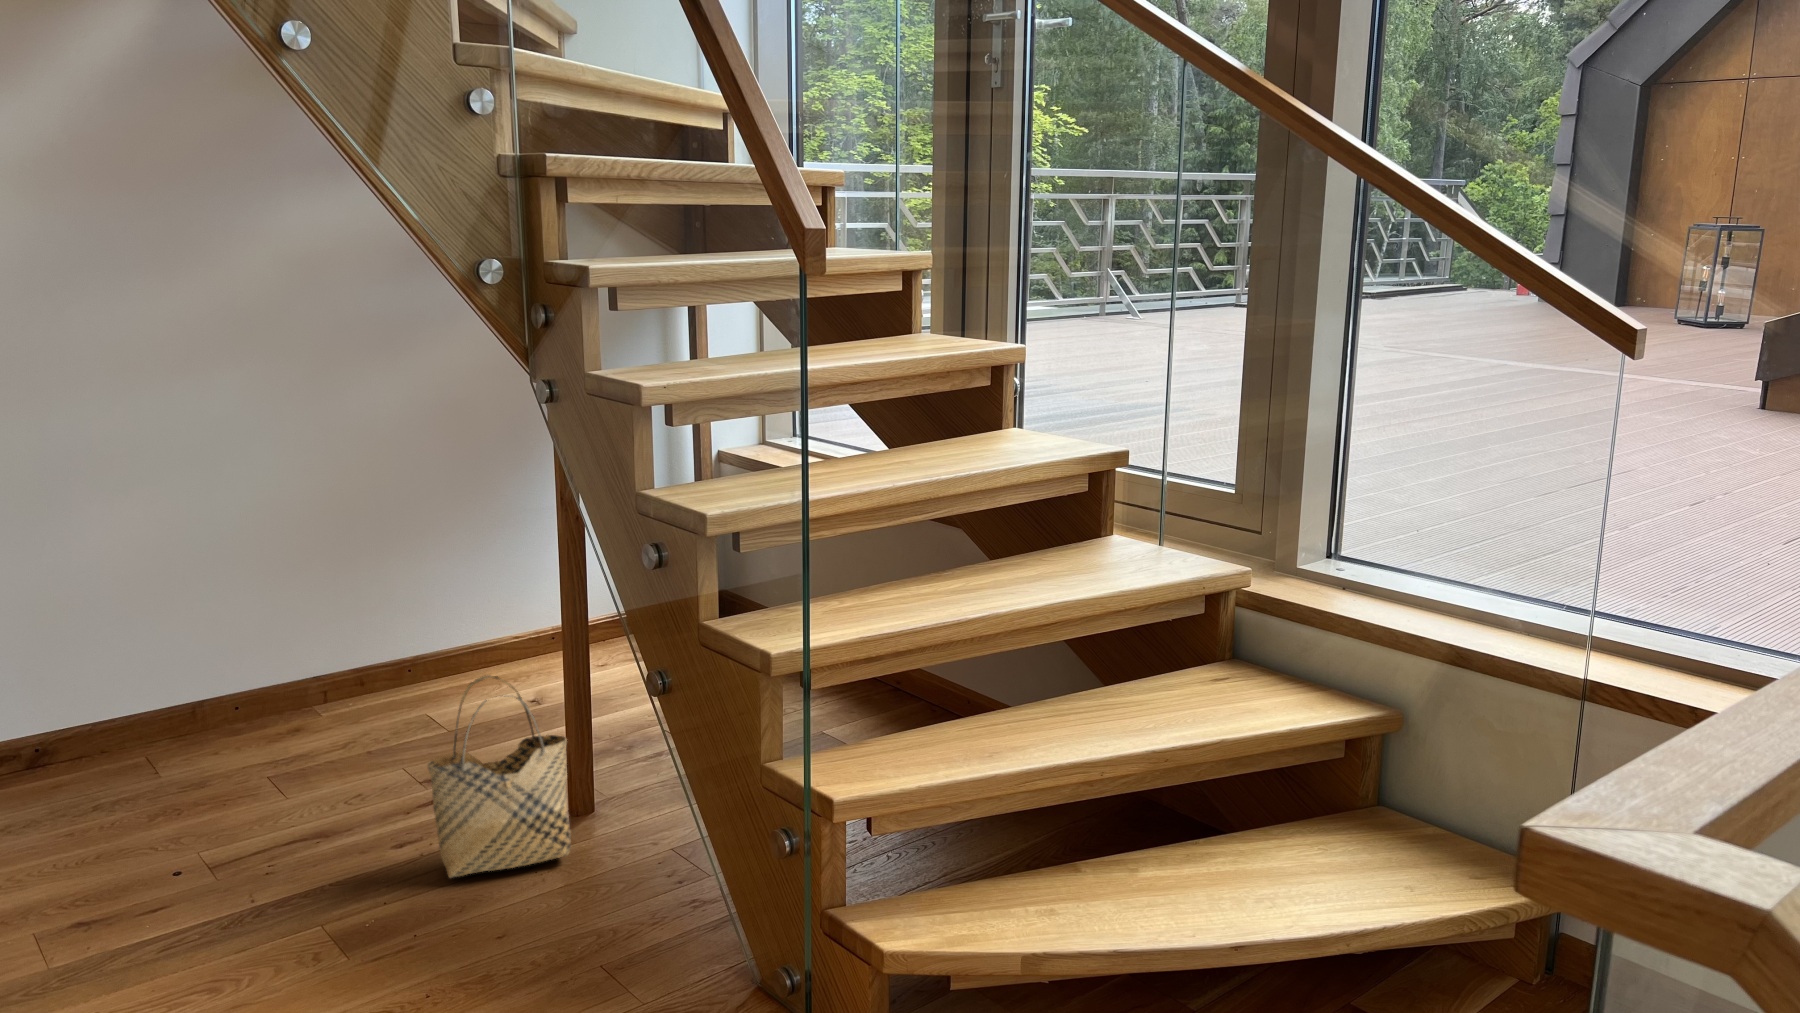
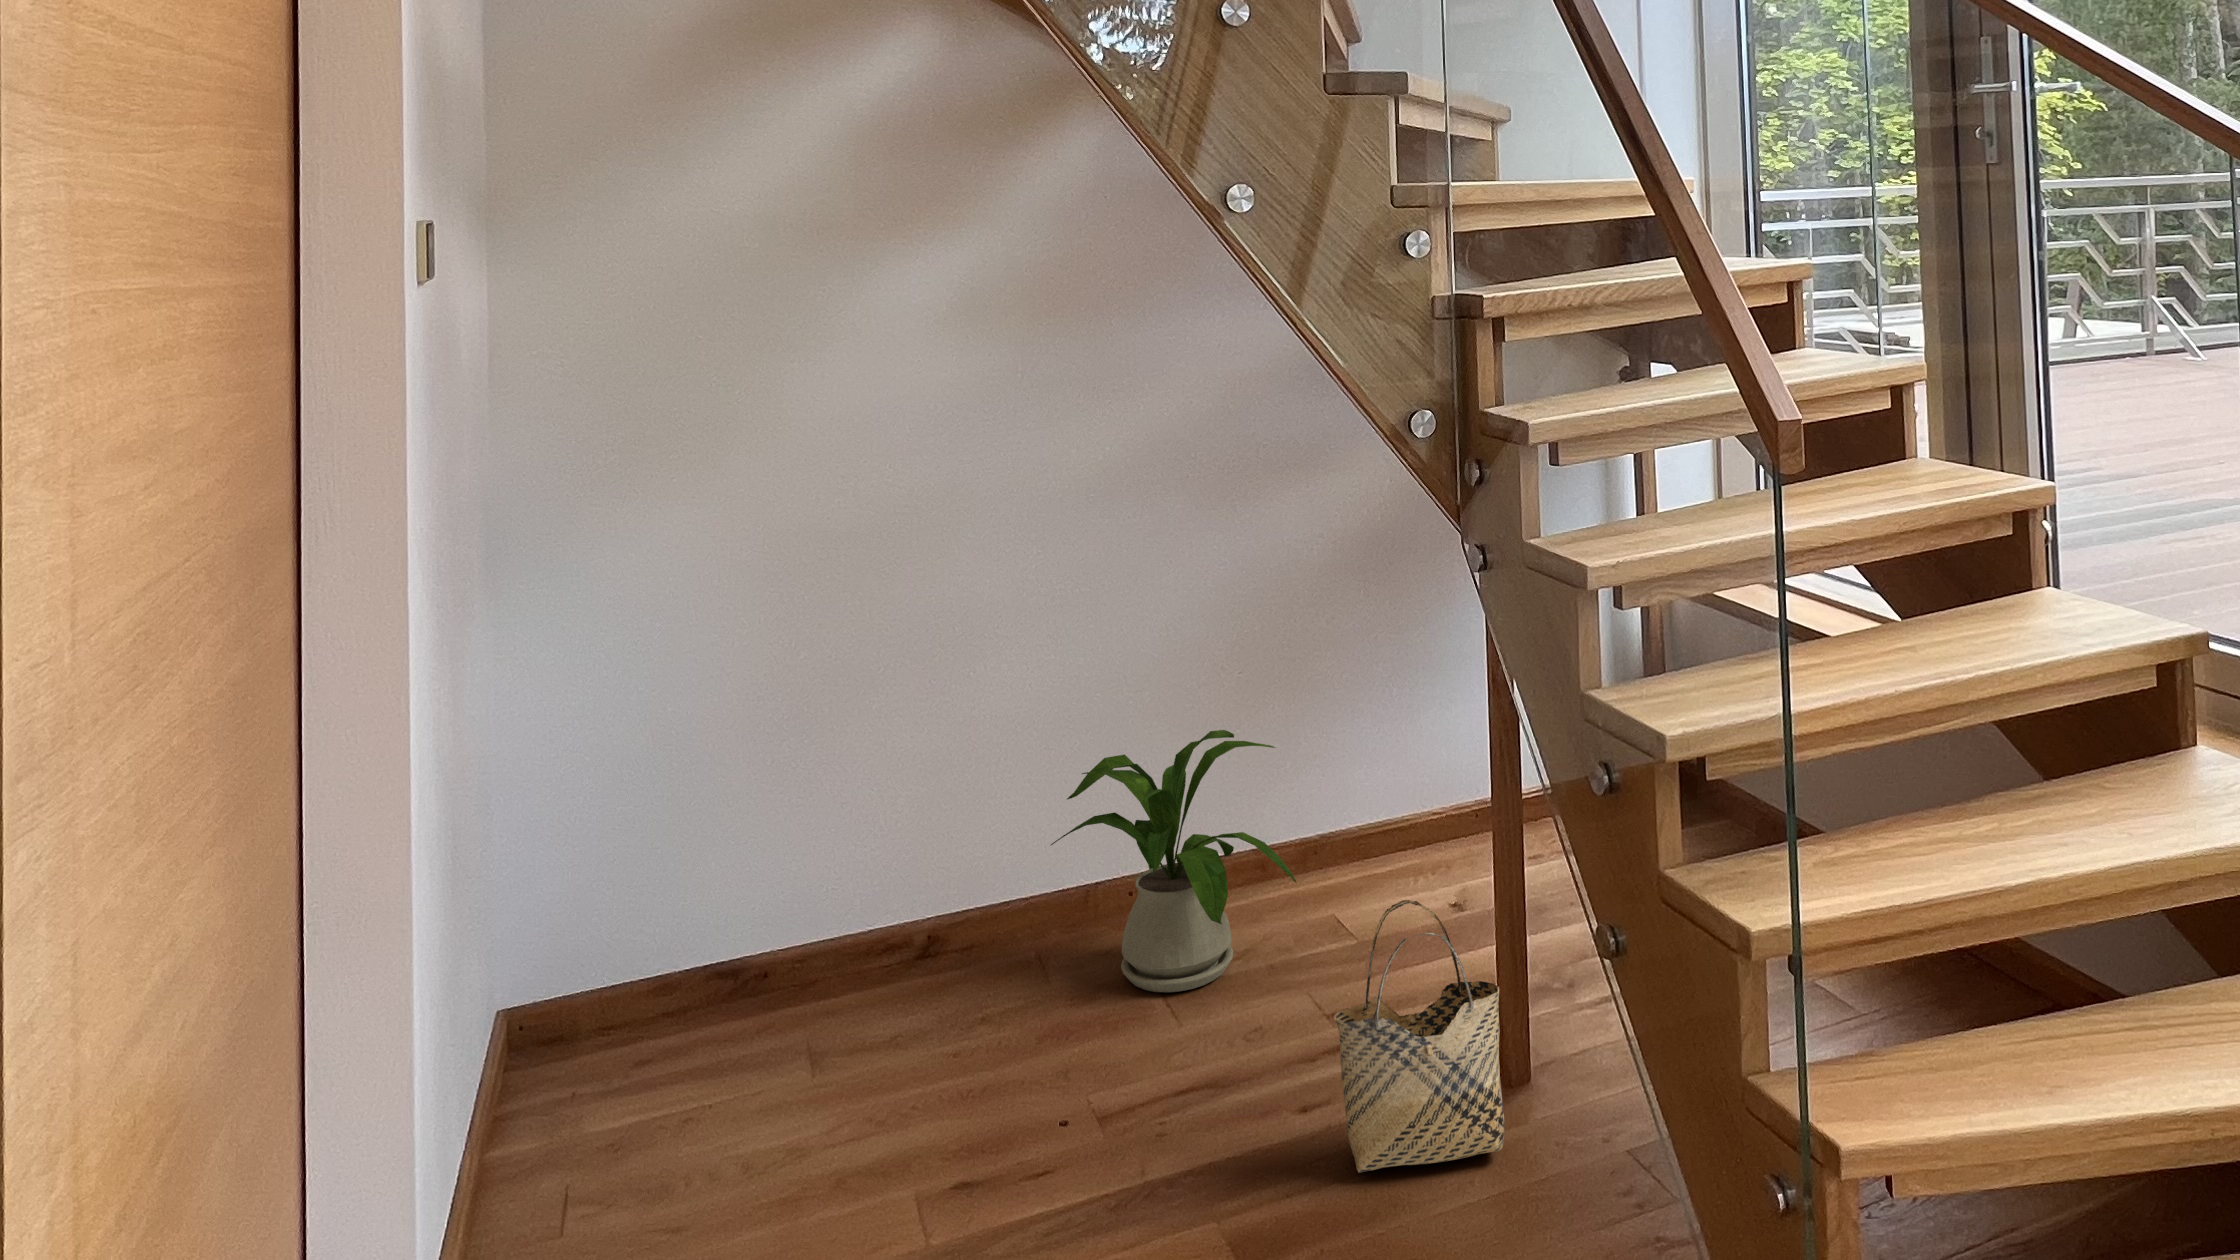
house plant: none [167,558,395,771] -> present [1051,730,1296,992]

